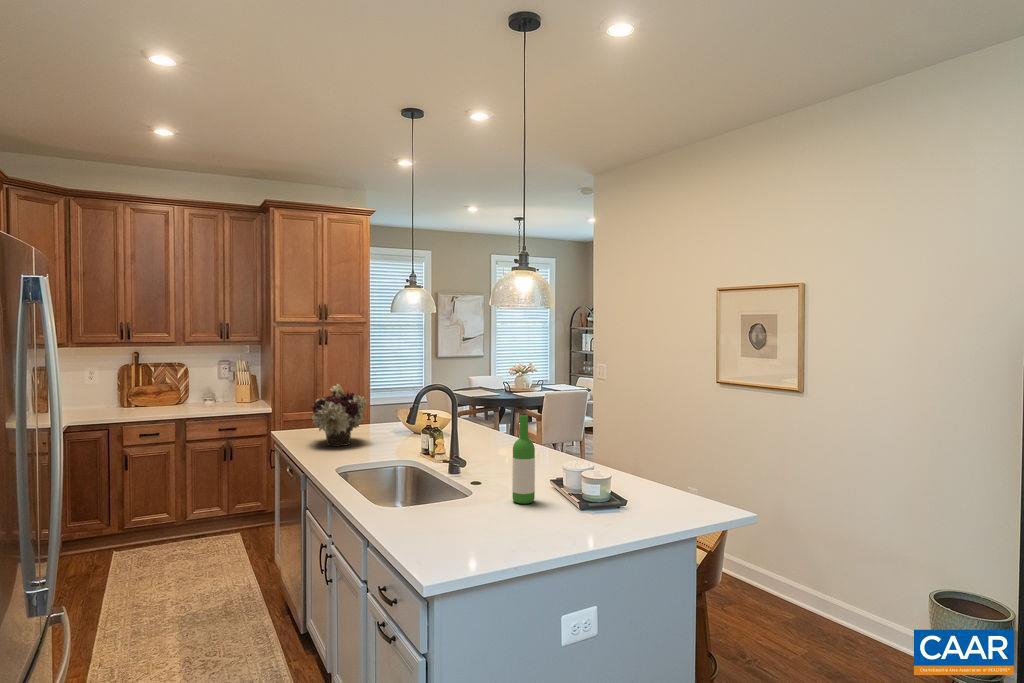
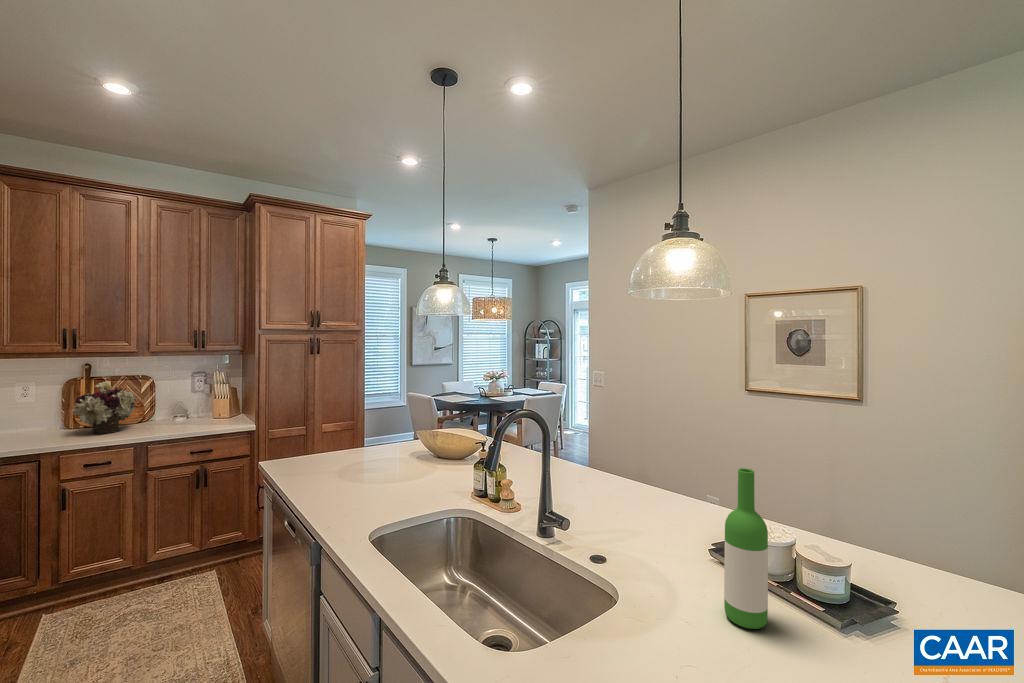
flower arrangement: present [312,384,366,446] -> present [72,381,136,434]

